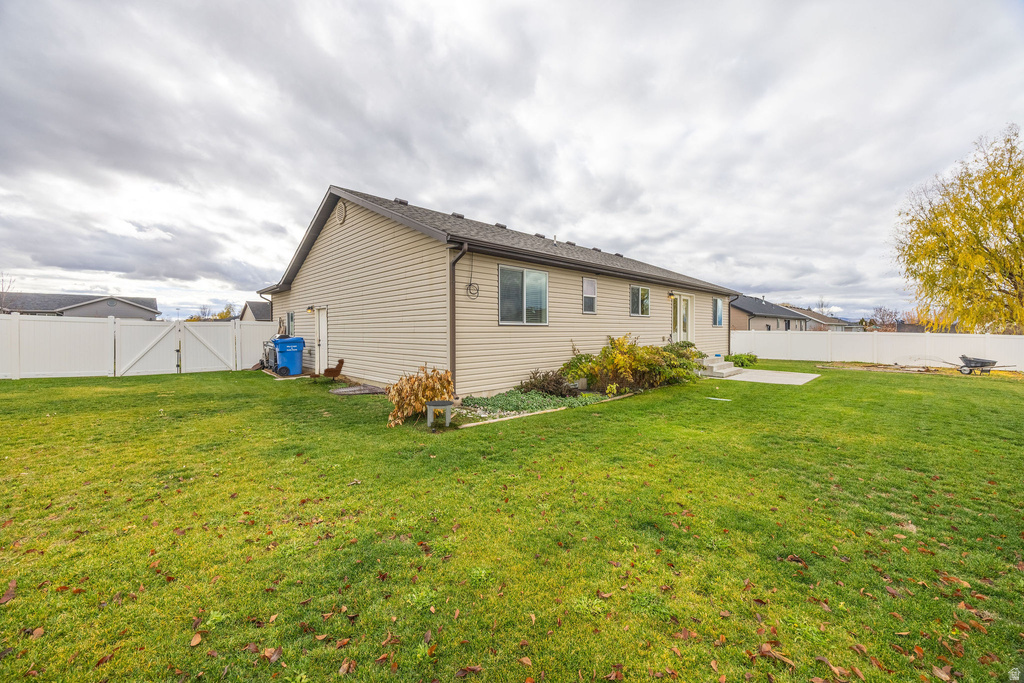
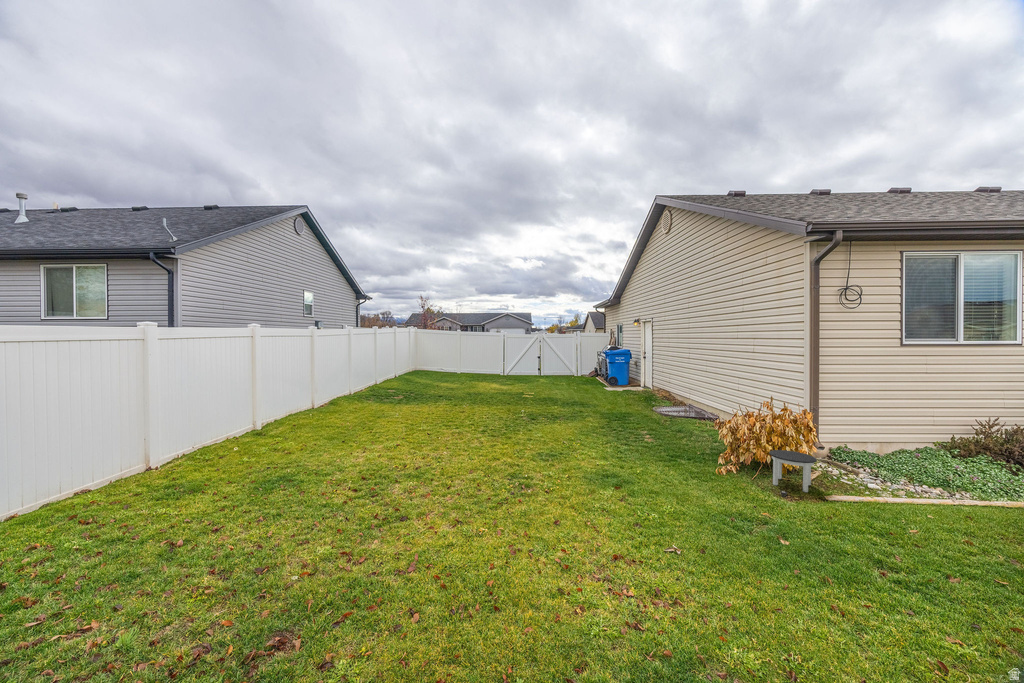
lounge chair: present [310,359,344,383] -> none [633,374,668,399]

